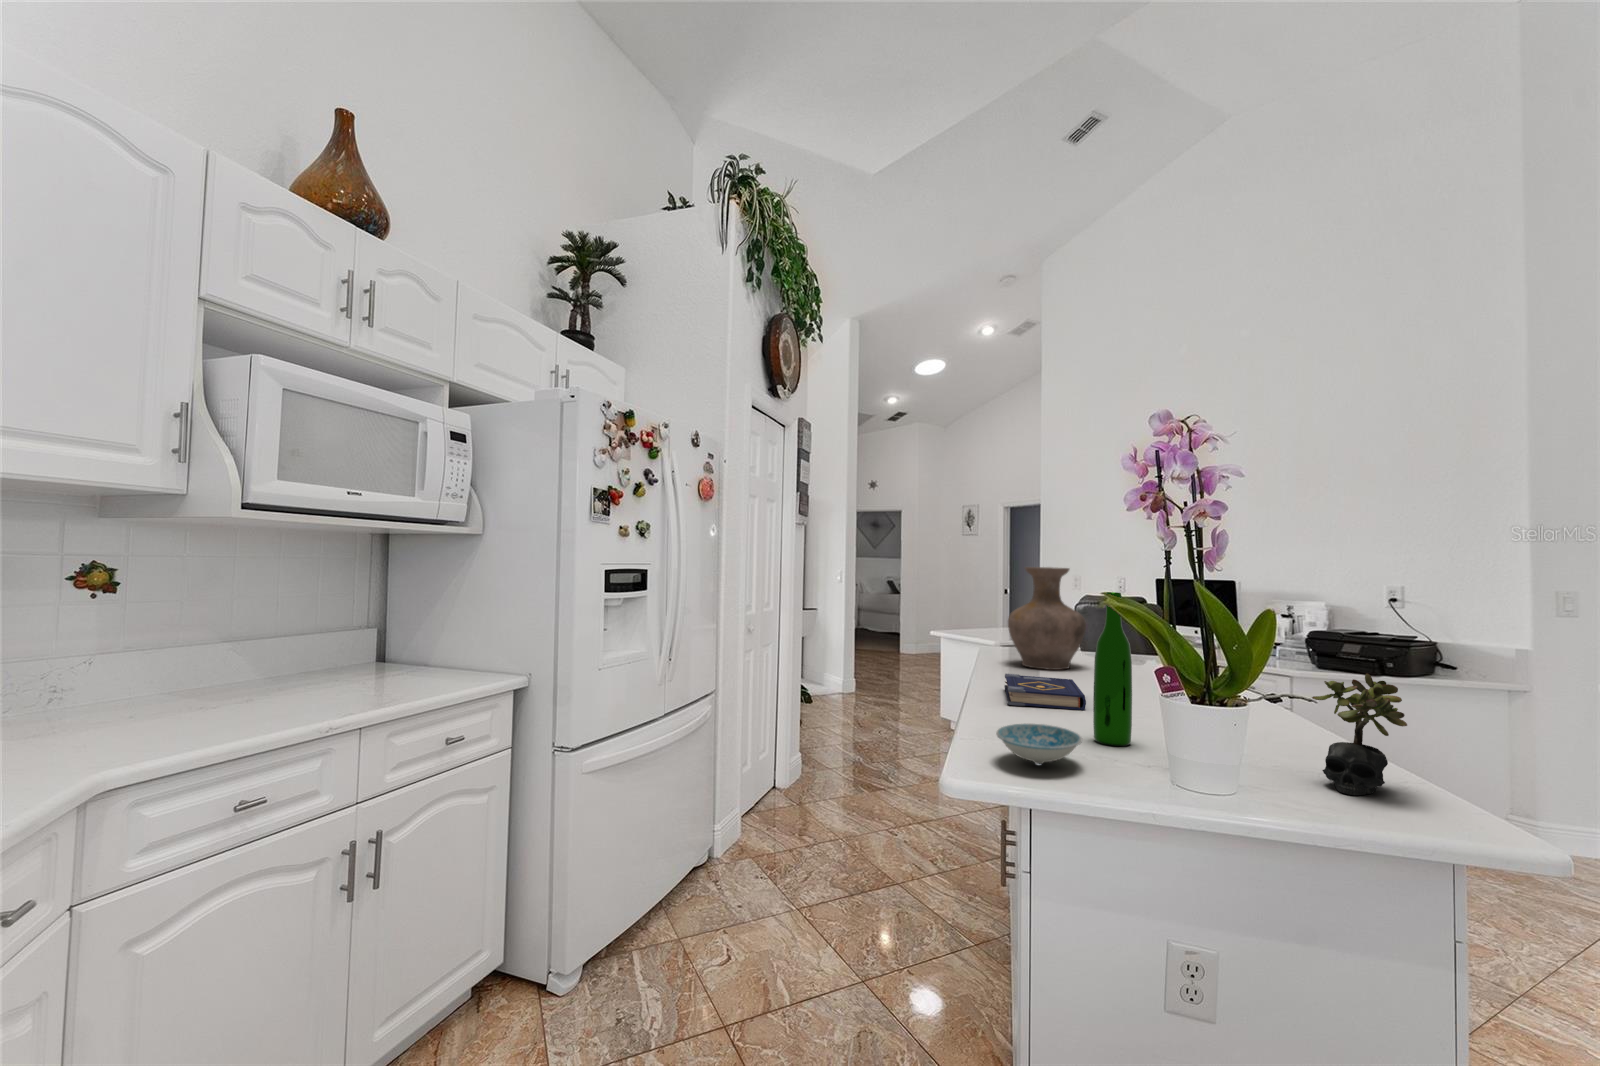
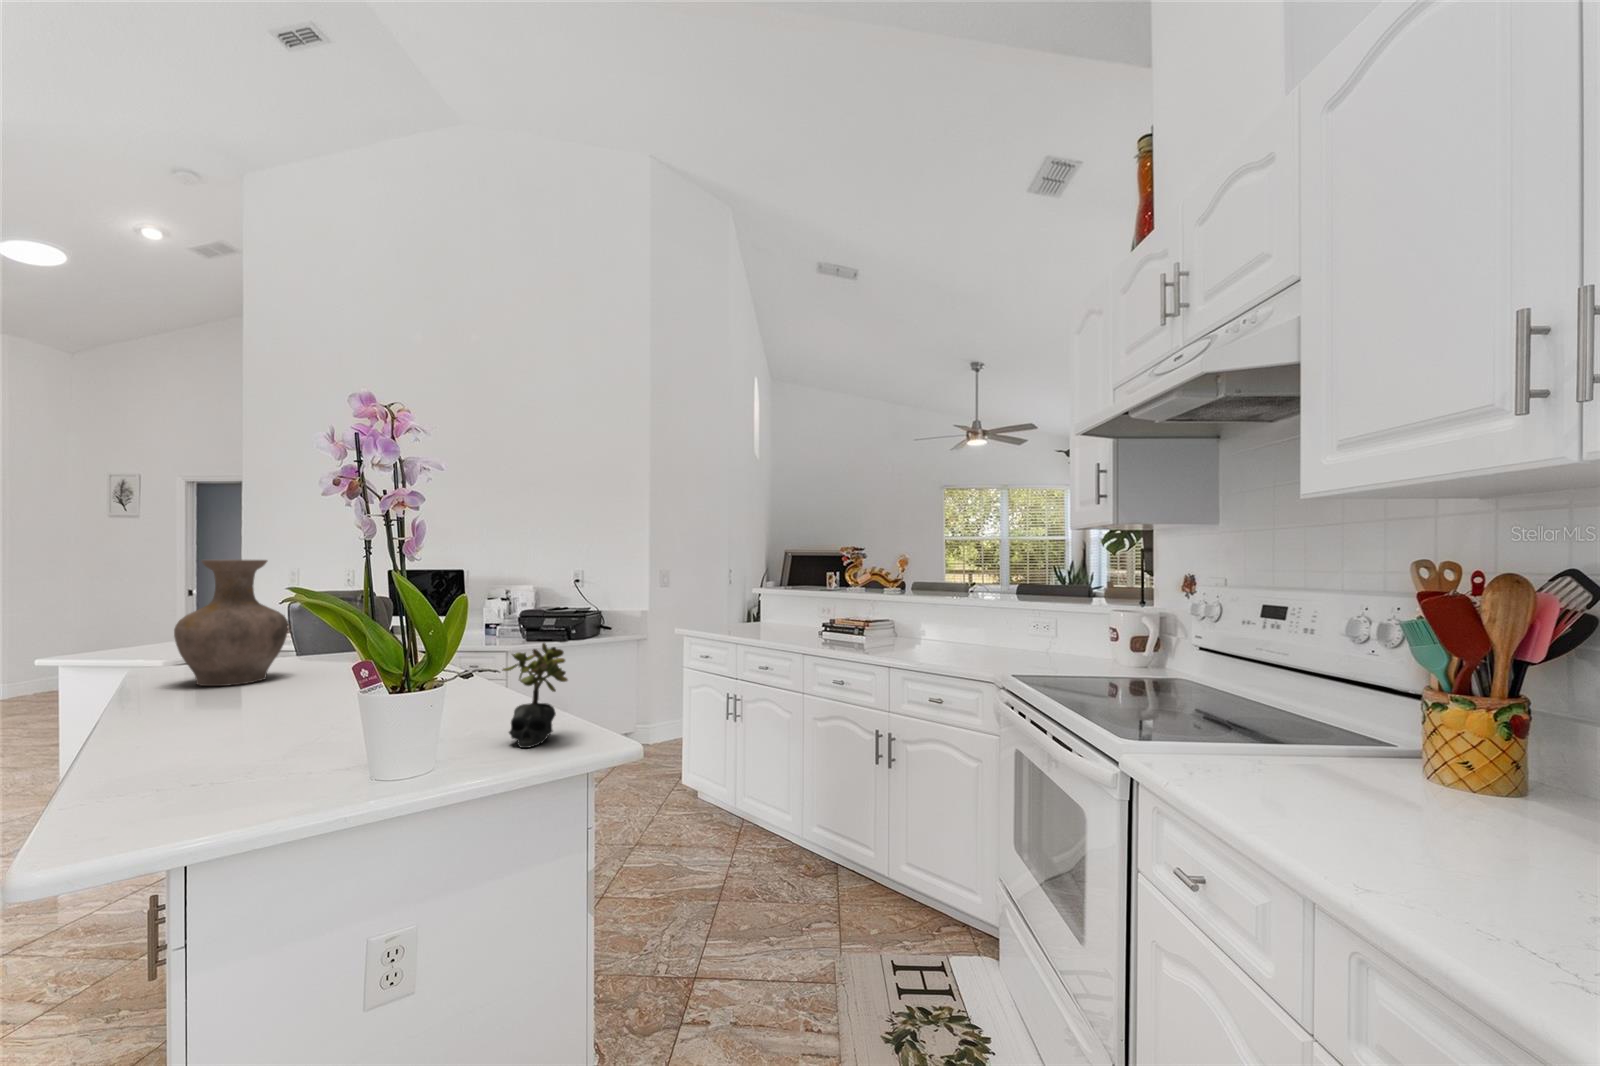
wine bottle: present [1093,592,1132,746] -> none [286,586,333,758]
book: present [1004,674,1086,710] -> none [163,692,281,739]
ceramic bowl: present [996,724,1082,764] -> none [137,751,266,802]

